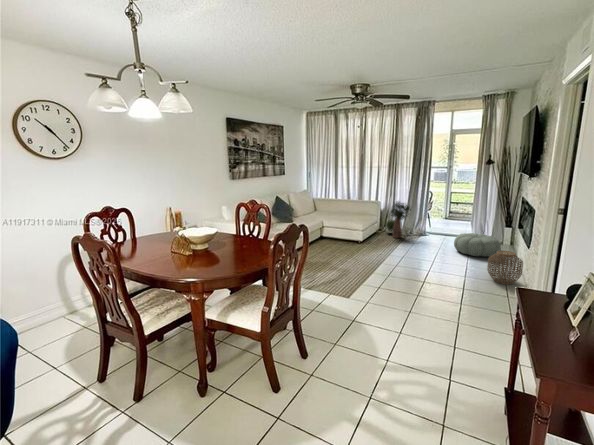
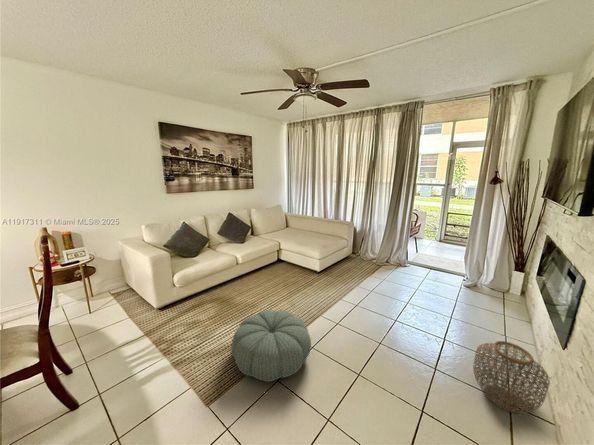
potted plant: present [386,202,411,238] -> none [357,223,386,268]
pouf: present [454,233,500,257] -> present [231,310,311,382]

